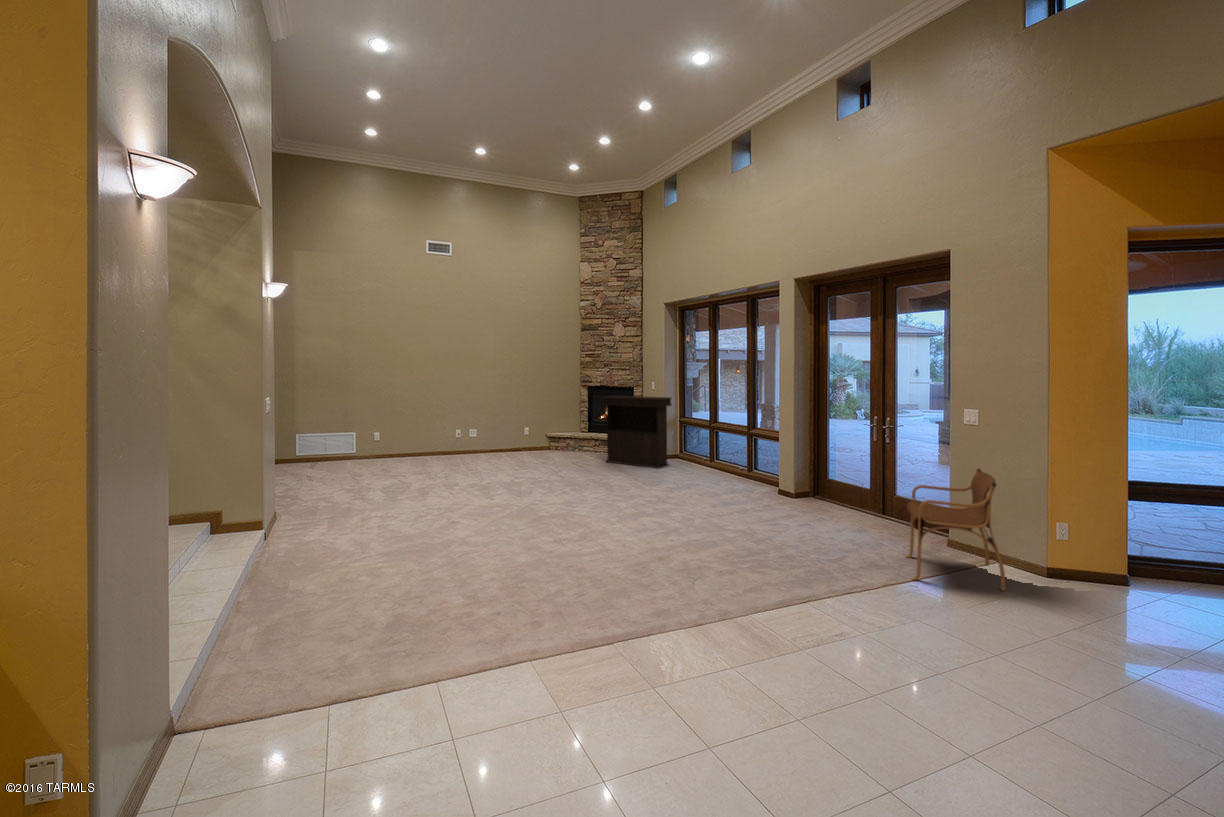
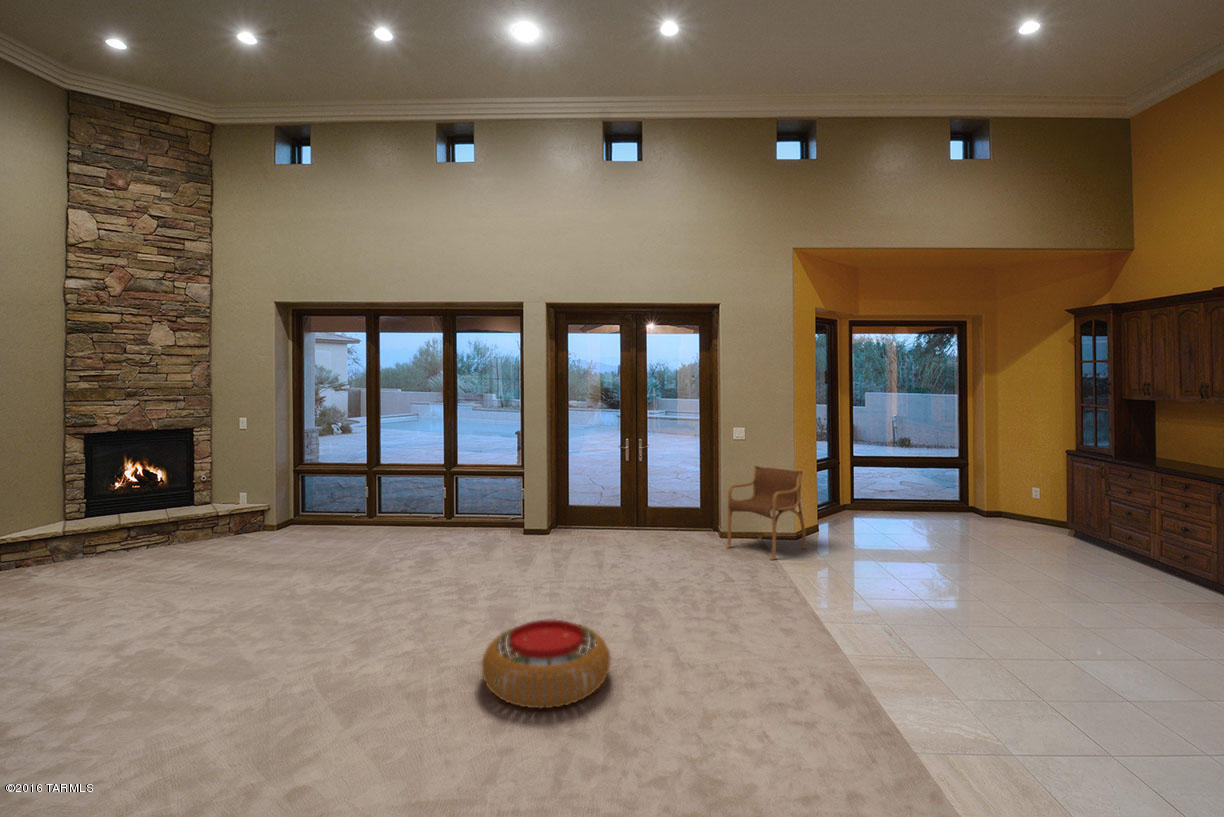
console table: present [602,396,672,468] -> none [180,438,313,556]
pouf: none [515,523,596,569] -> present [482,619,610,709]

